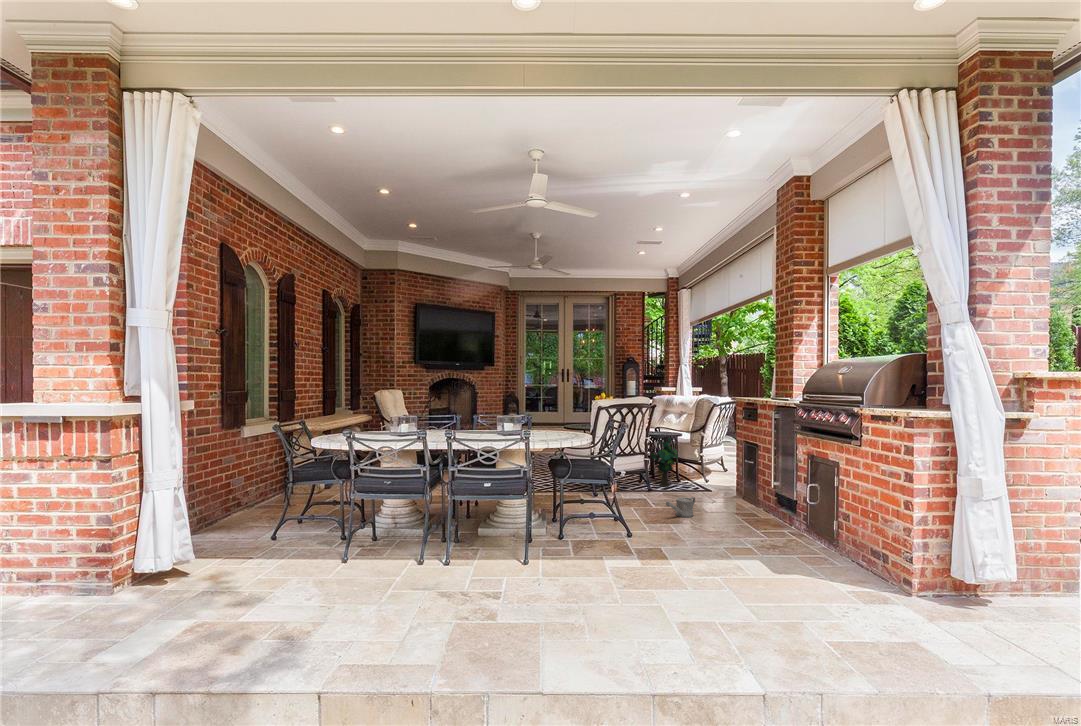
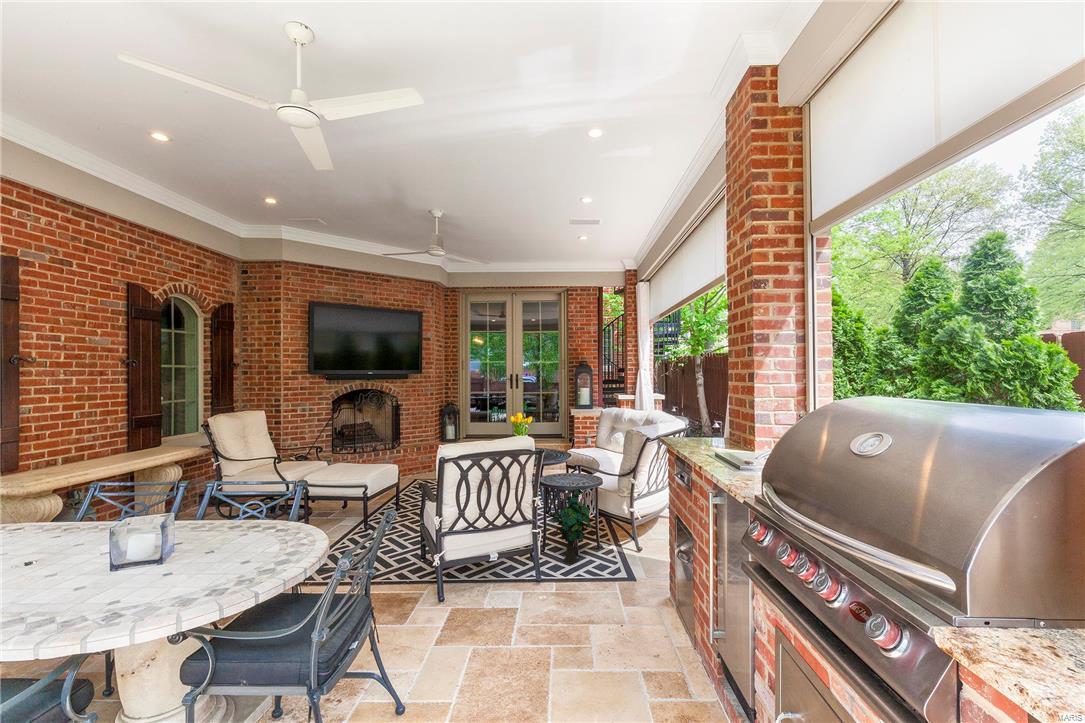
watering can: present [666,497,695,518] -> none [511,625,576,673]

